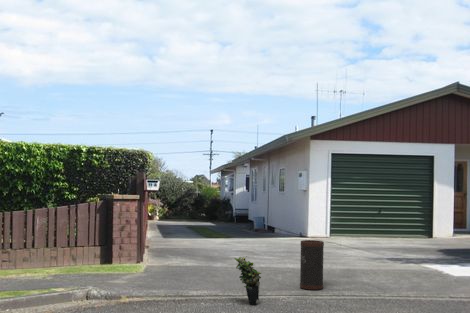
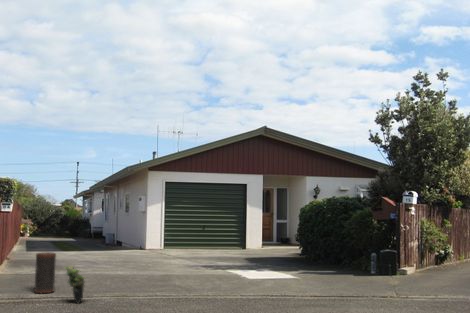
trash can: present [300,240,324,290] -> present [34,252,56,293]

